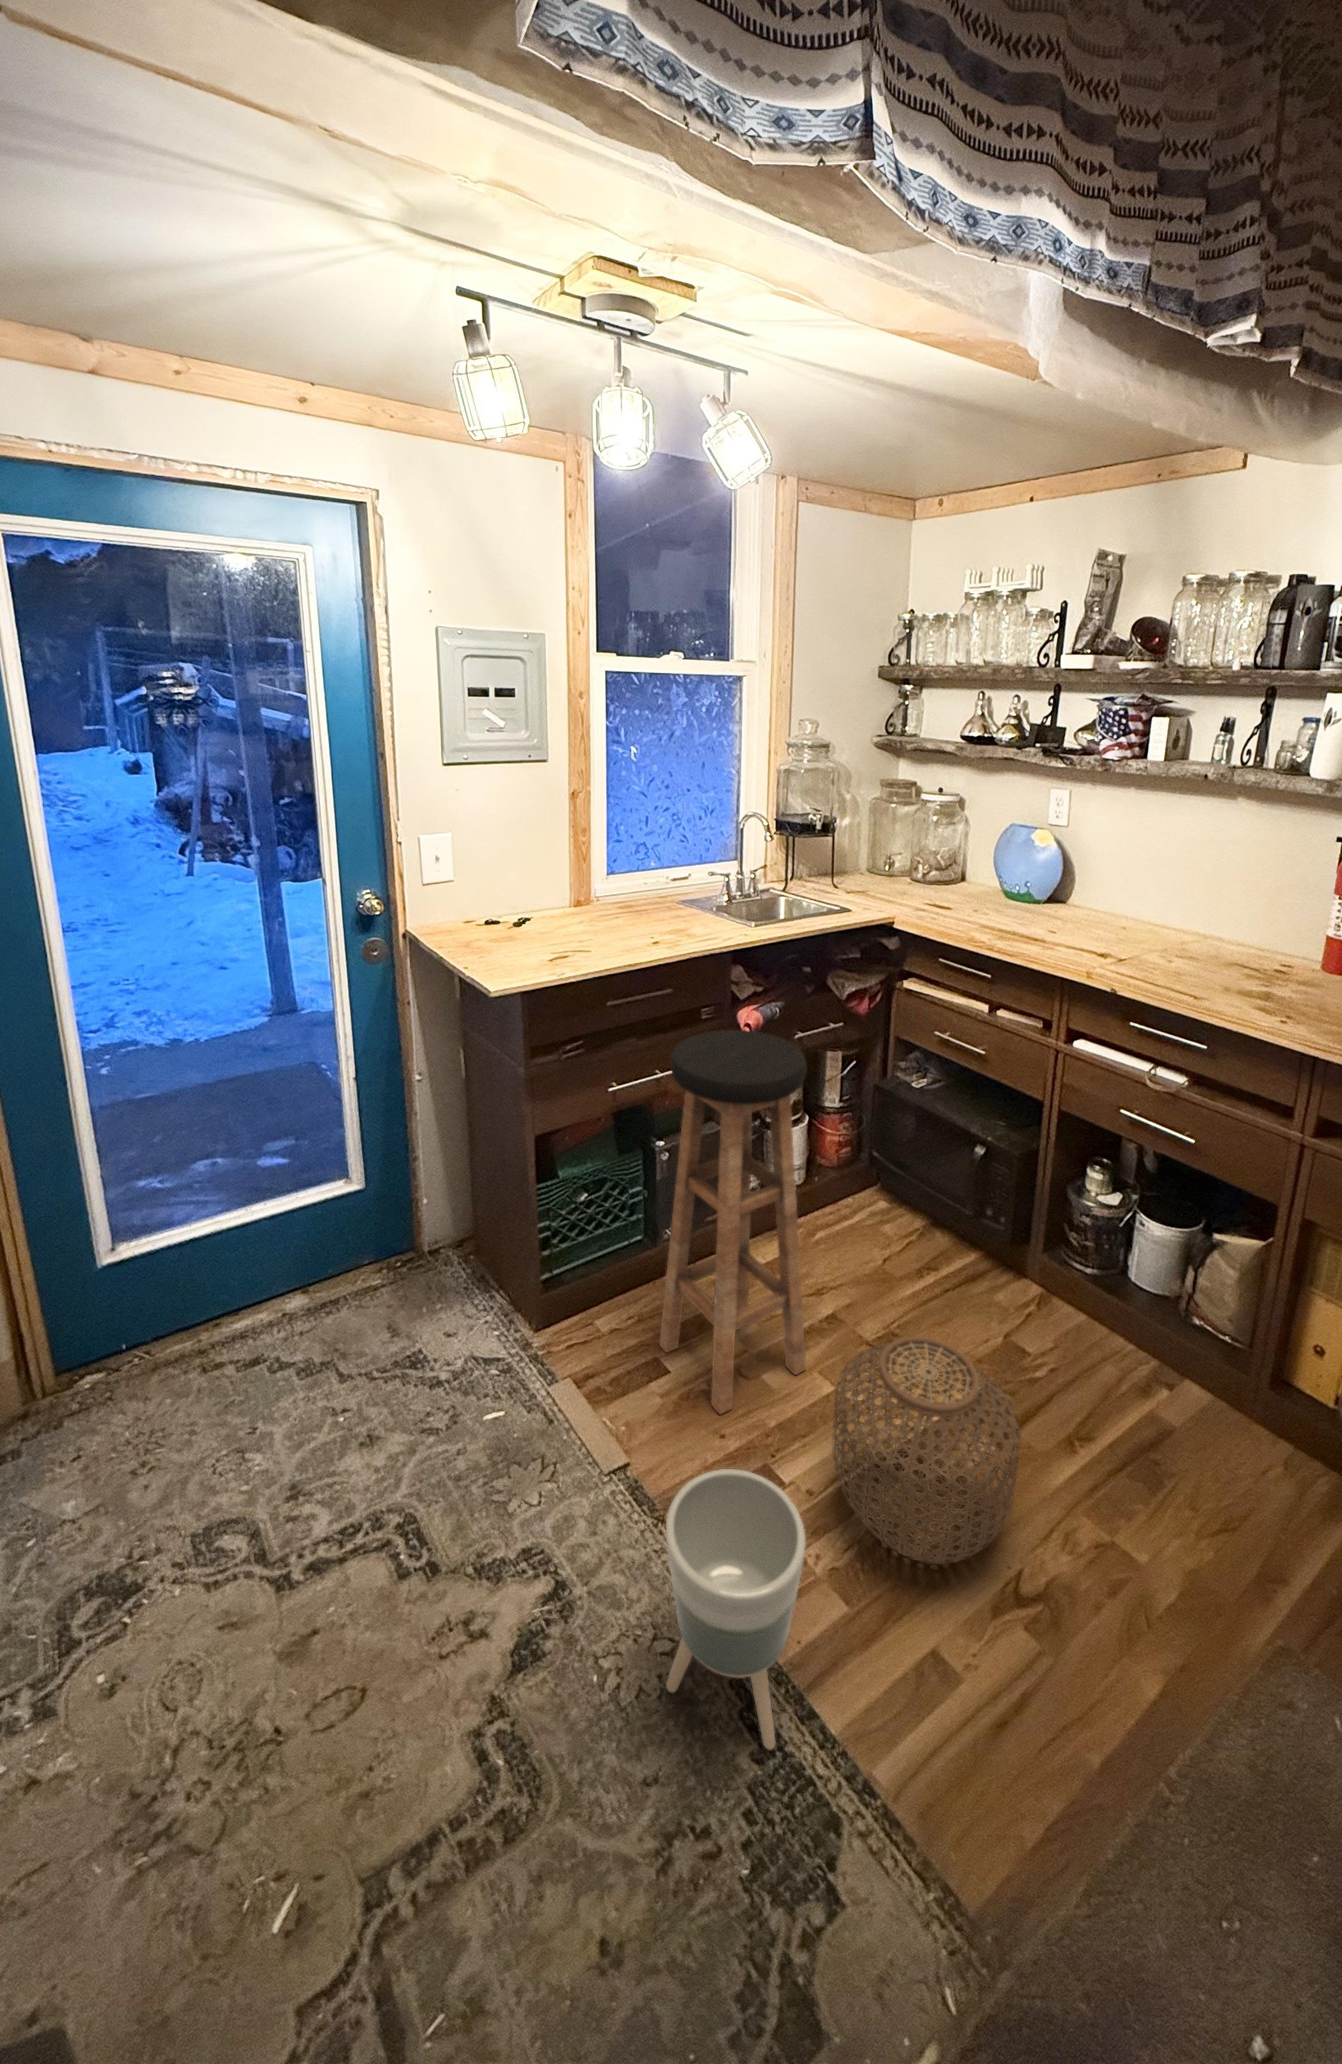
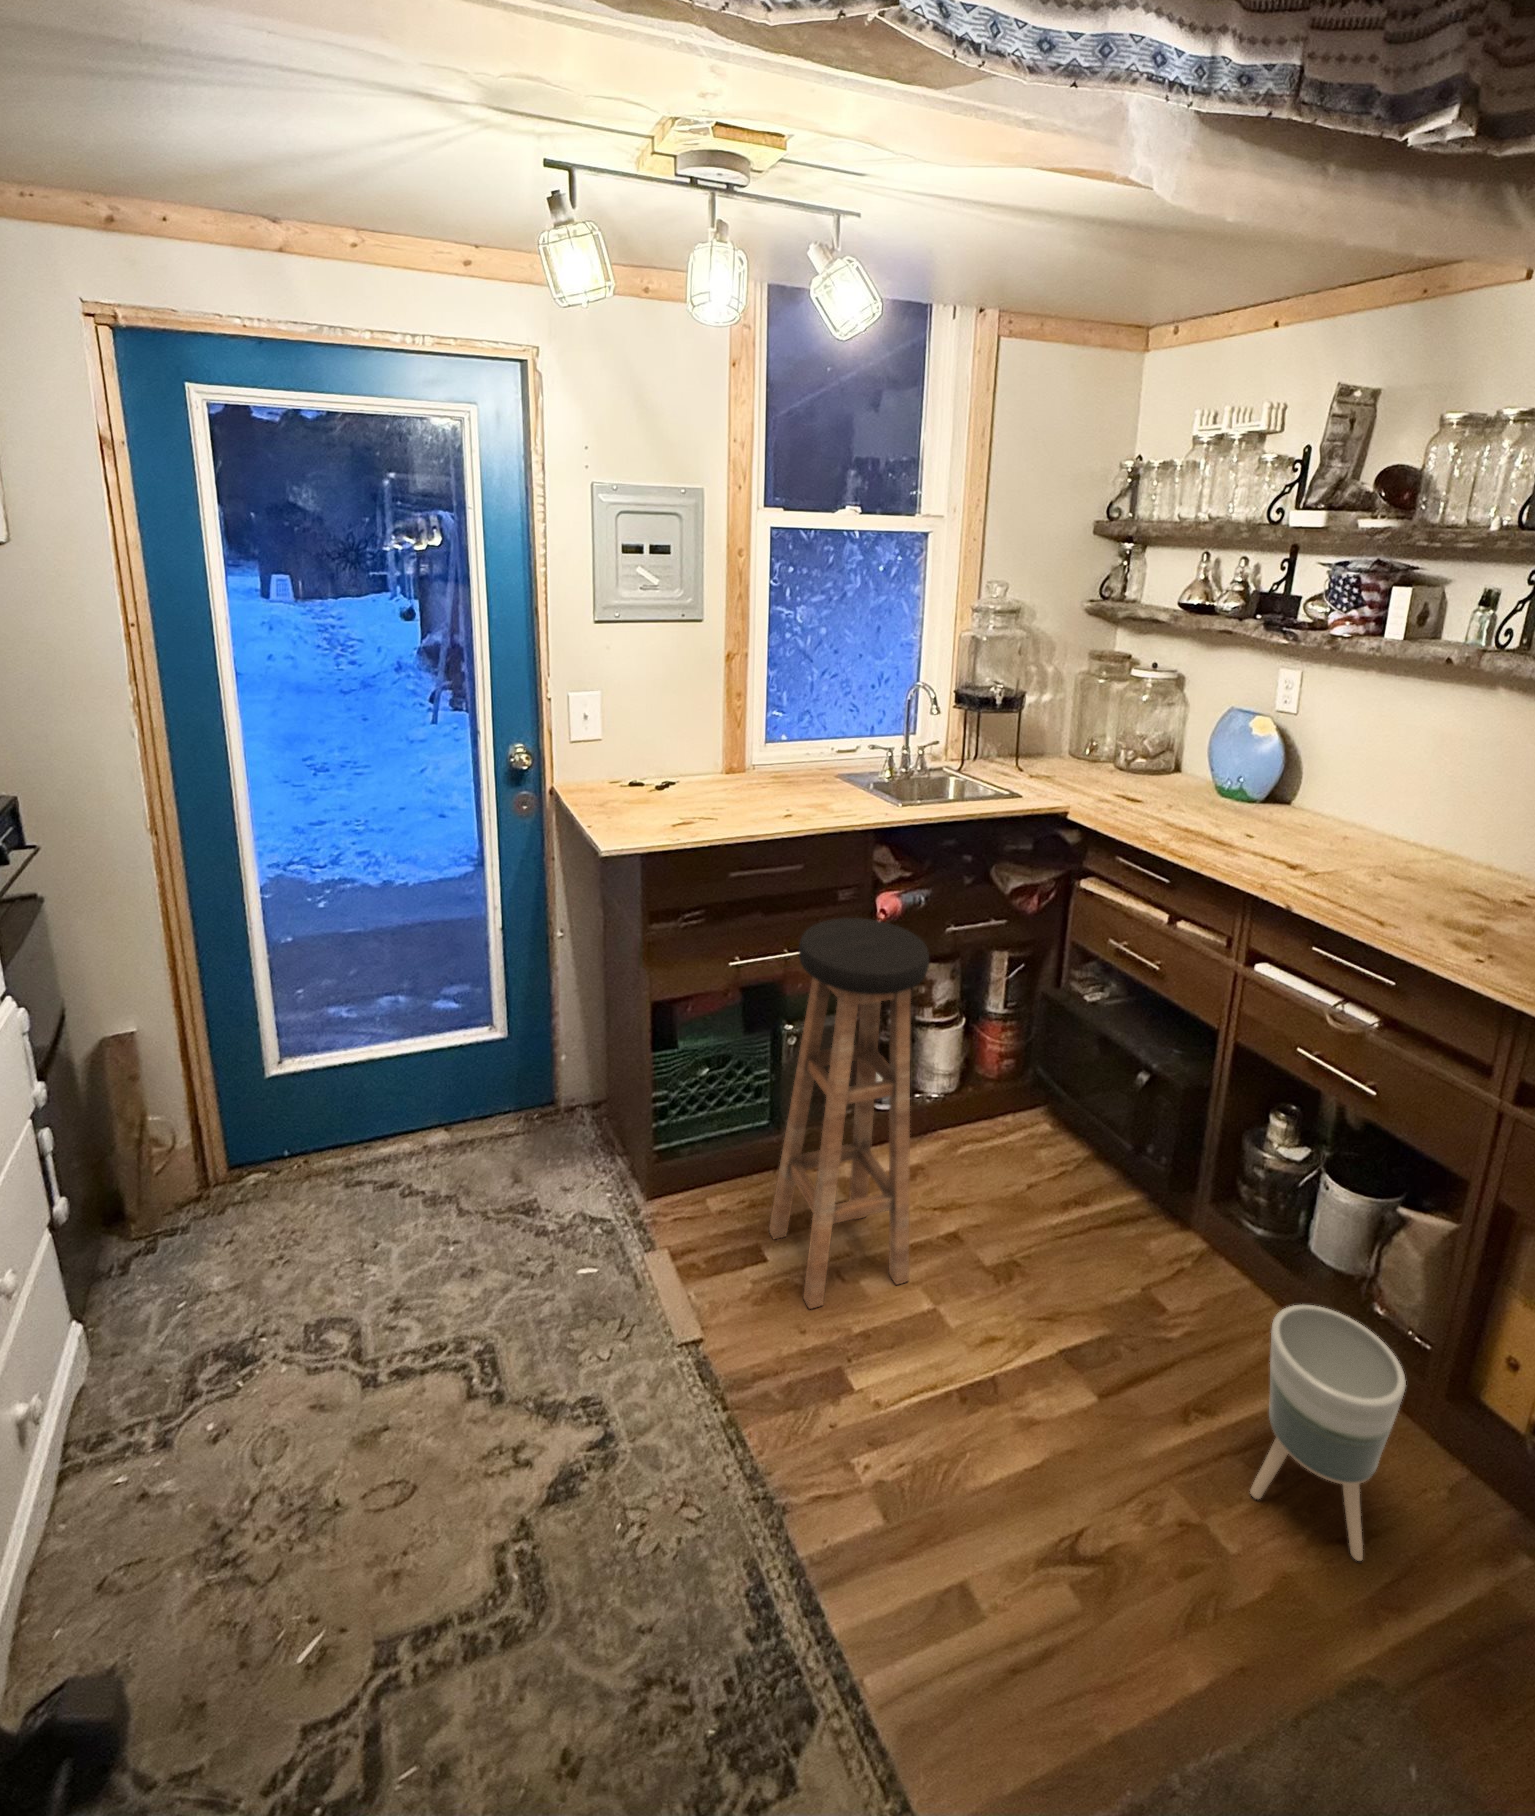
woven basket: present [832,1337,1020,1564] -> none [898,1253,1081,1495]
planter: present [666,1469,806,1750] -> present [1250,1305,1406,1561]

